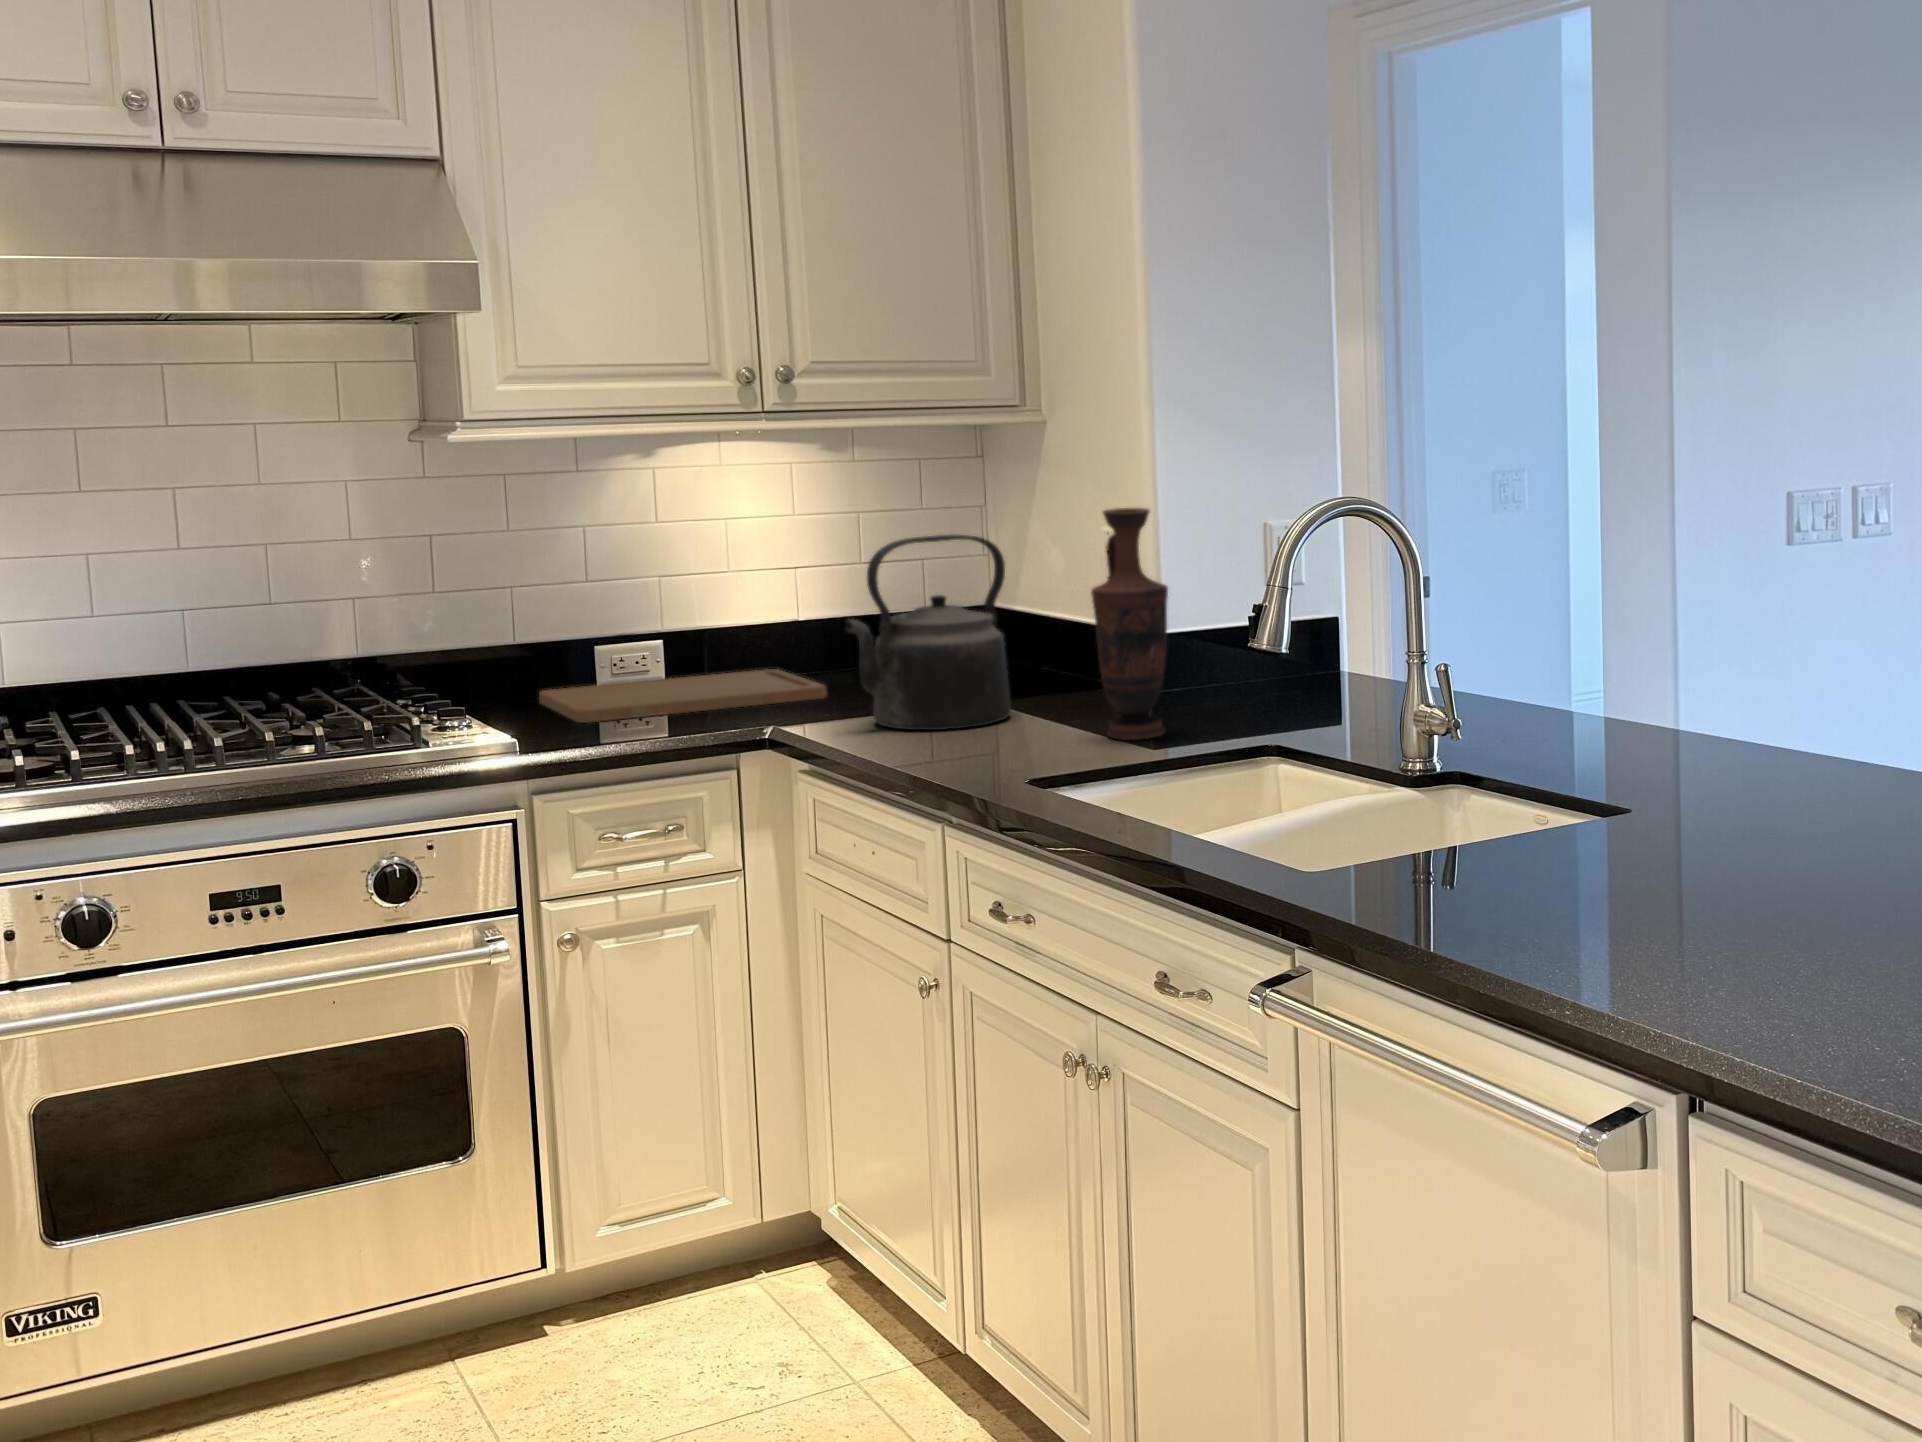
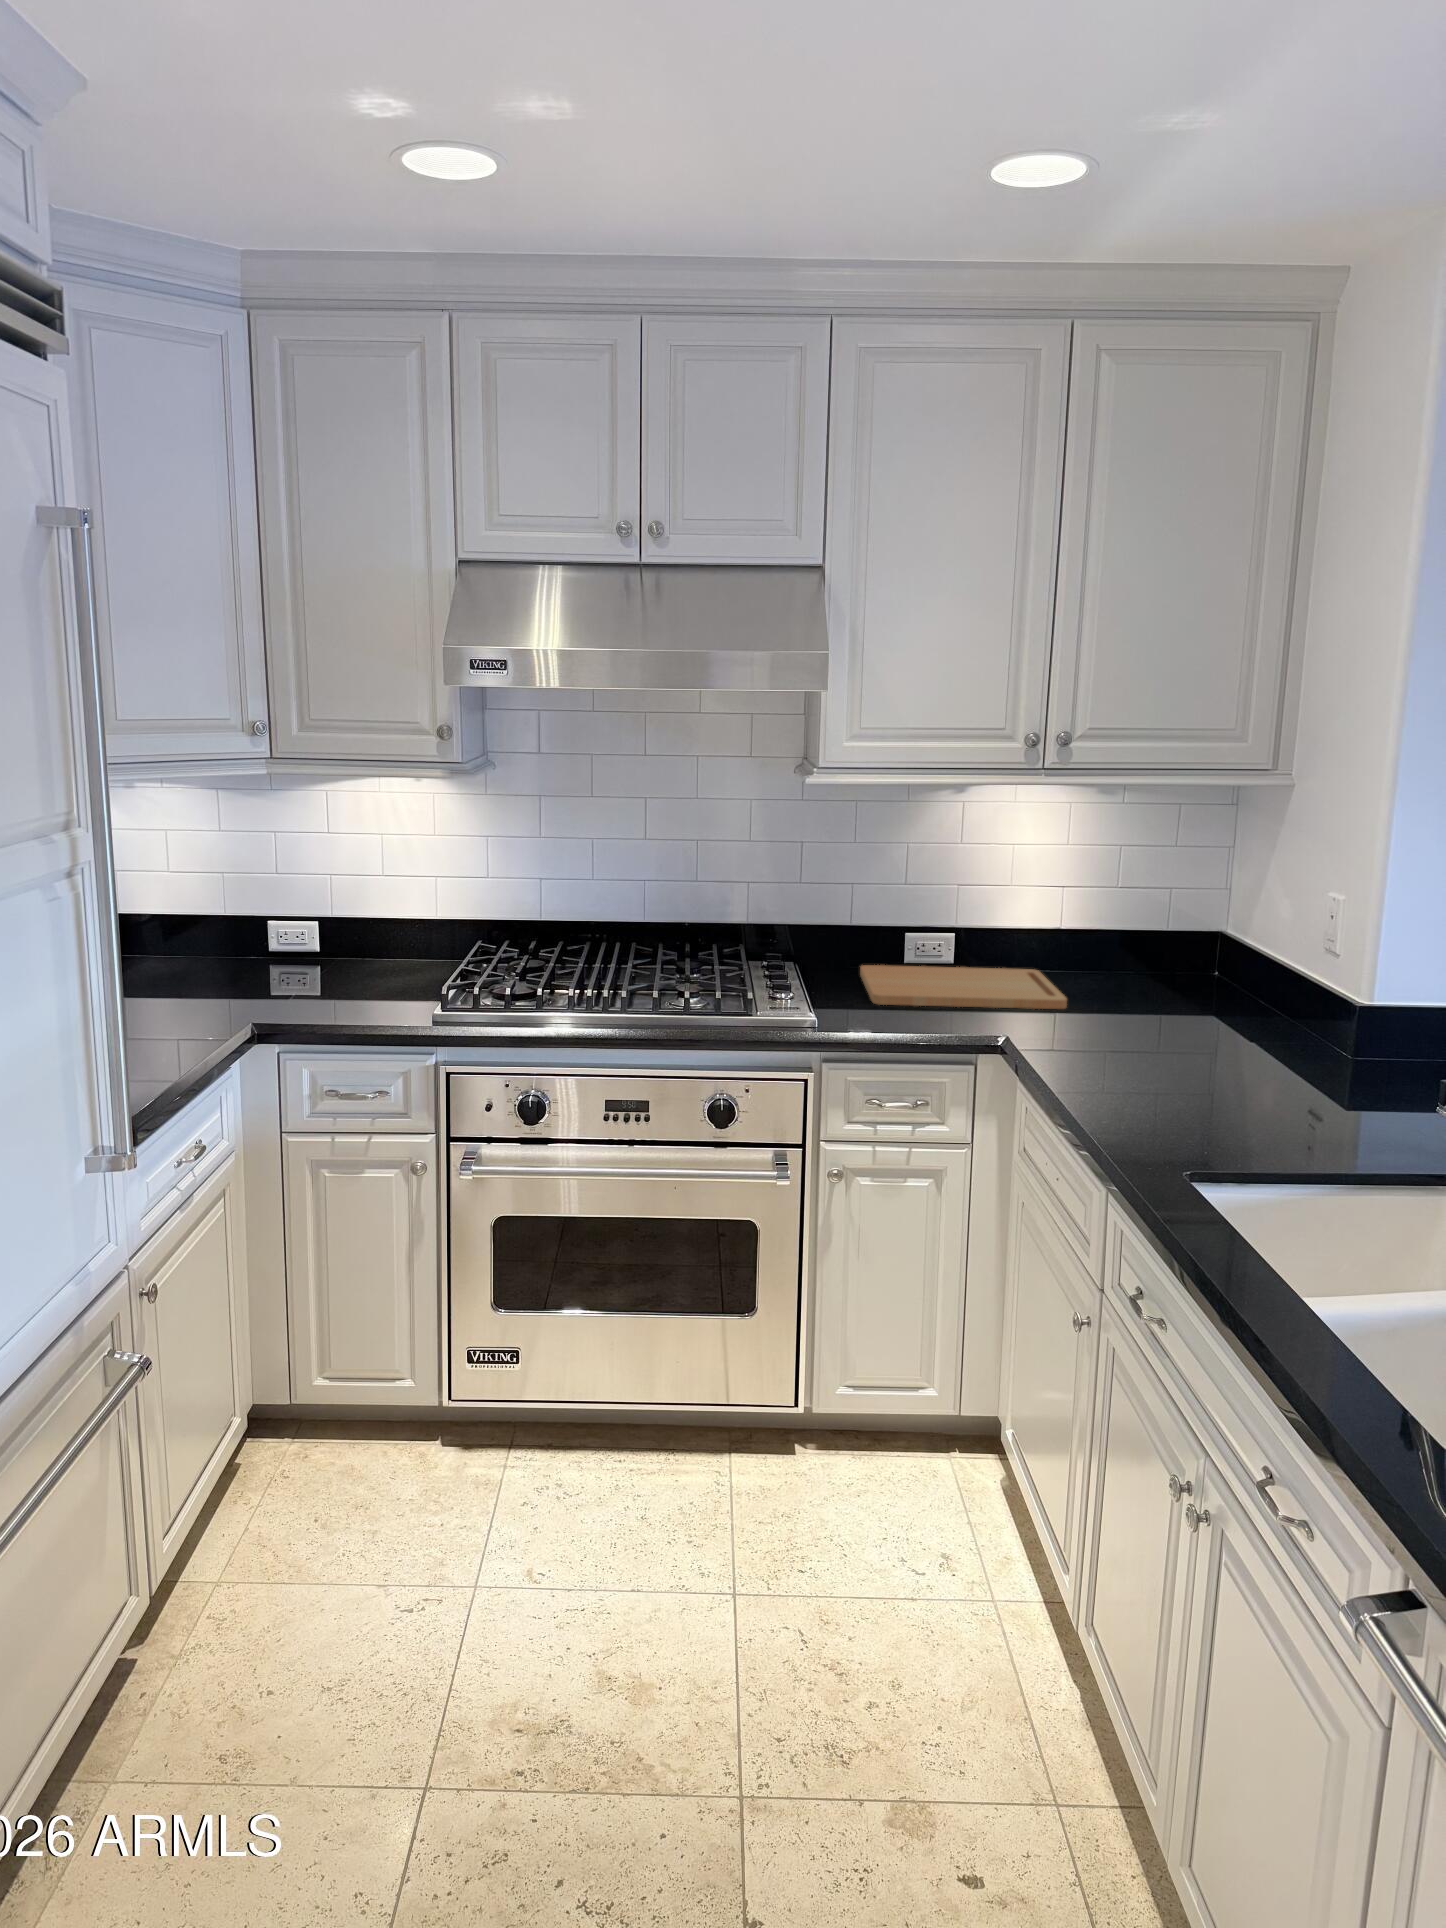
vase: present [1091,508,1168,740] -> none [1295,911,1381,1137]
kettle: present [846,535,1011,730] -> none [1072,902,1226,1078]

